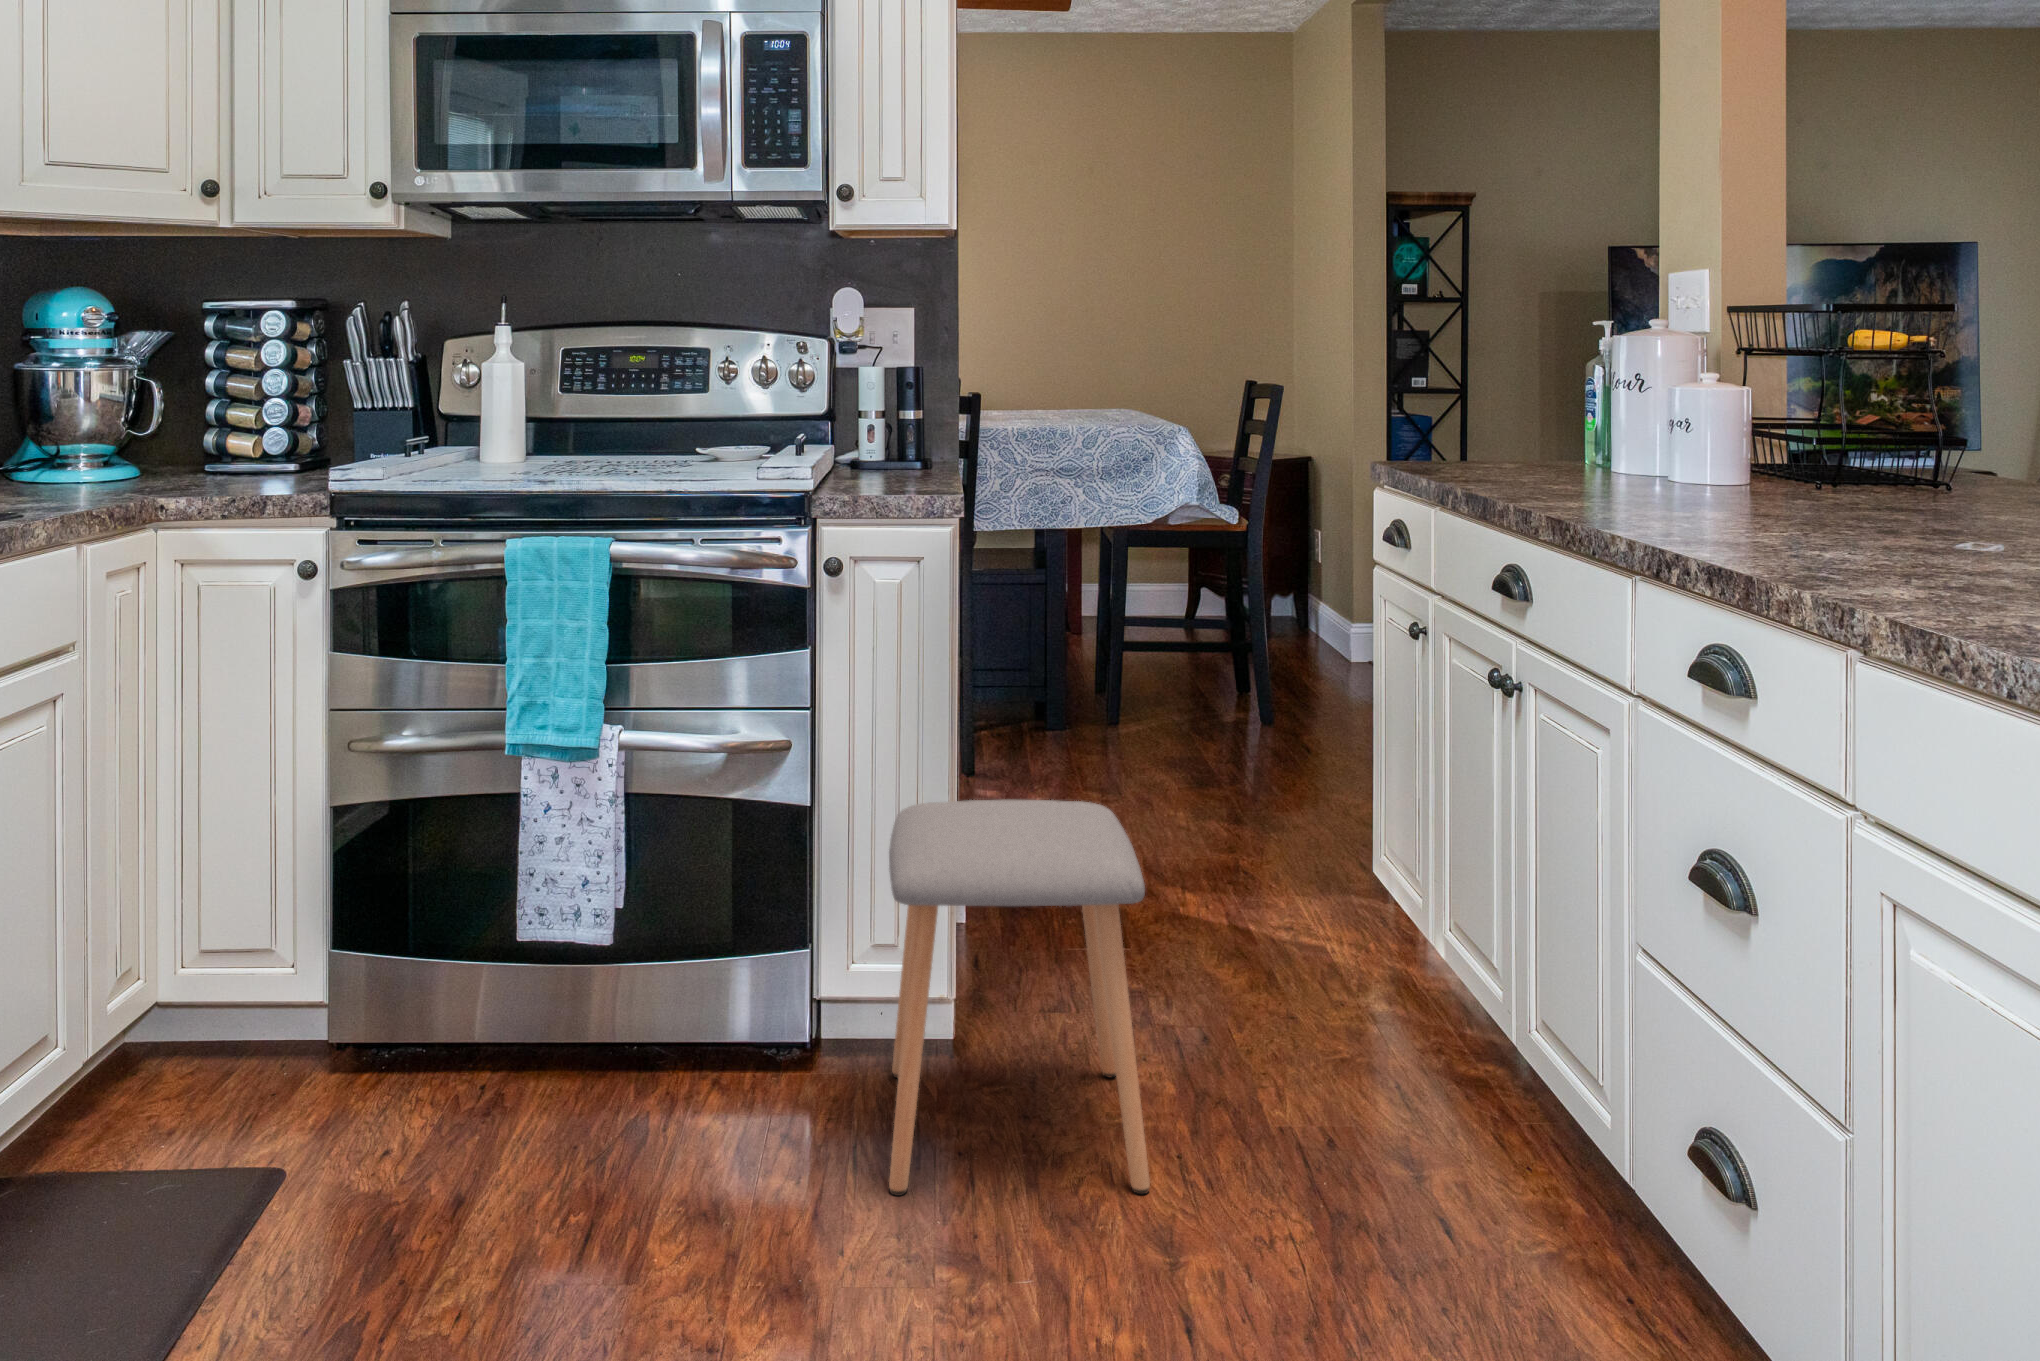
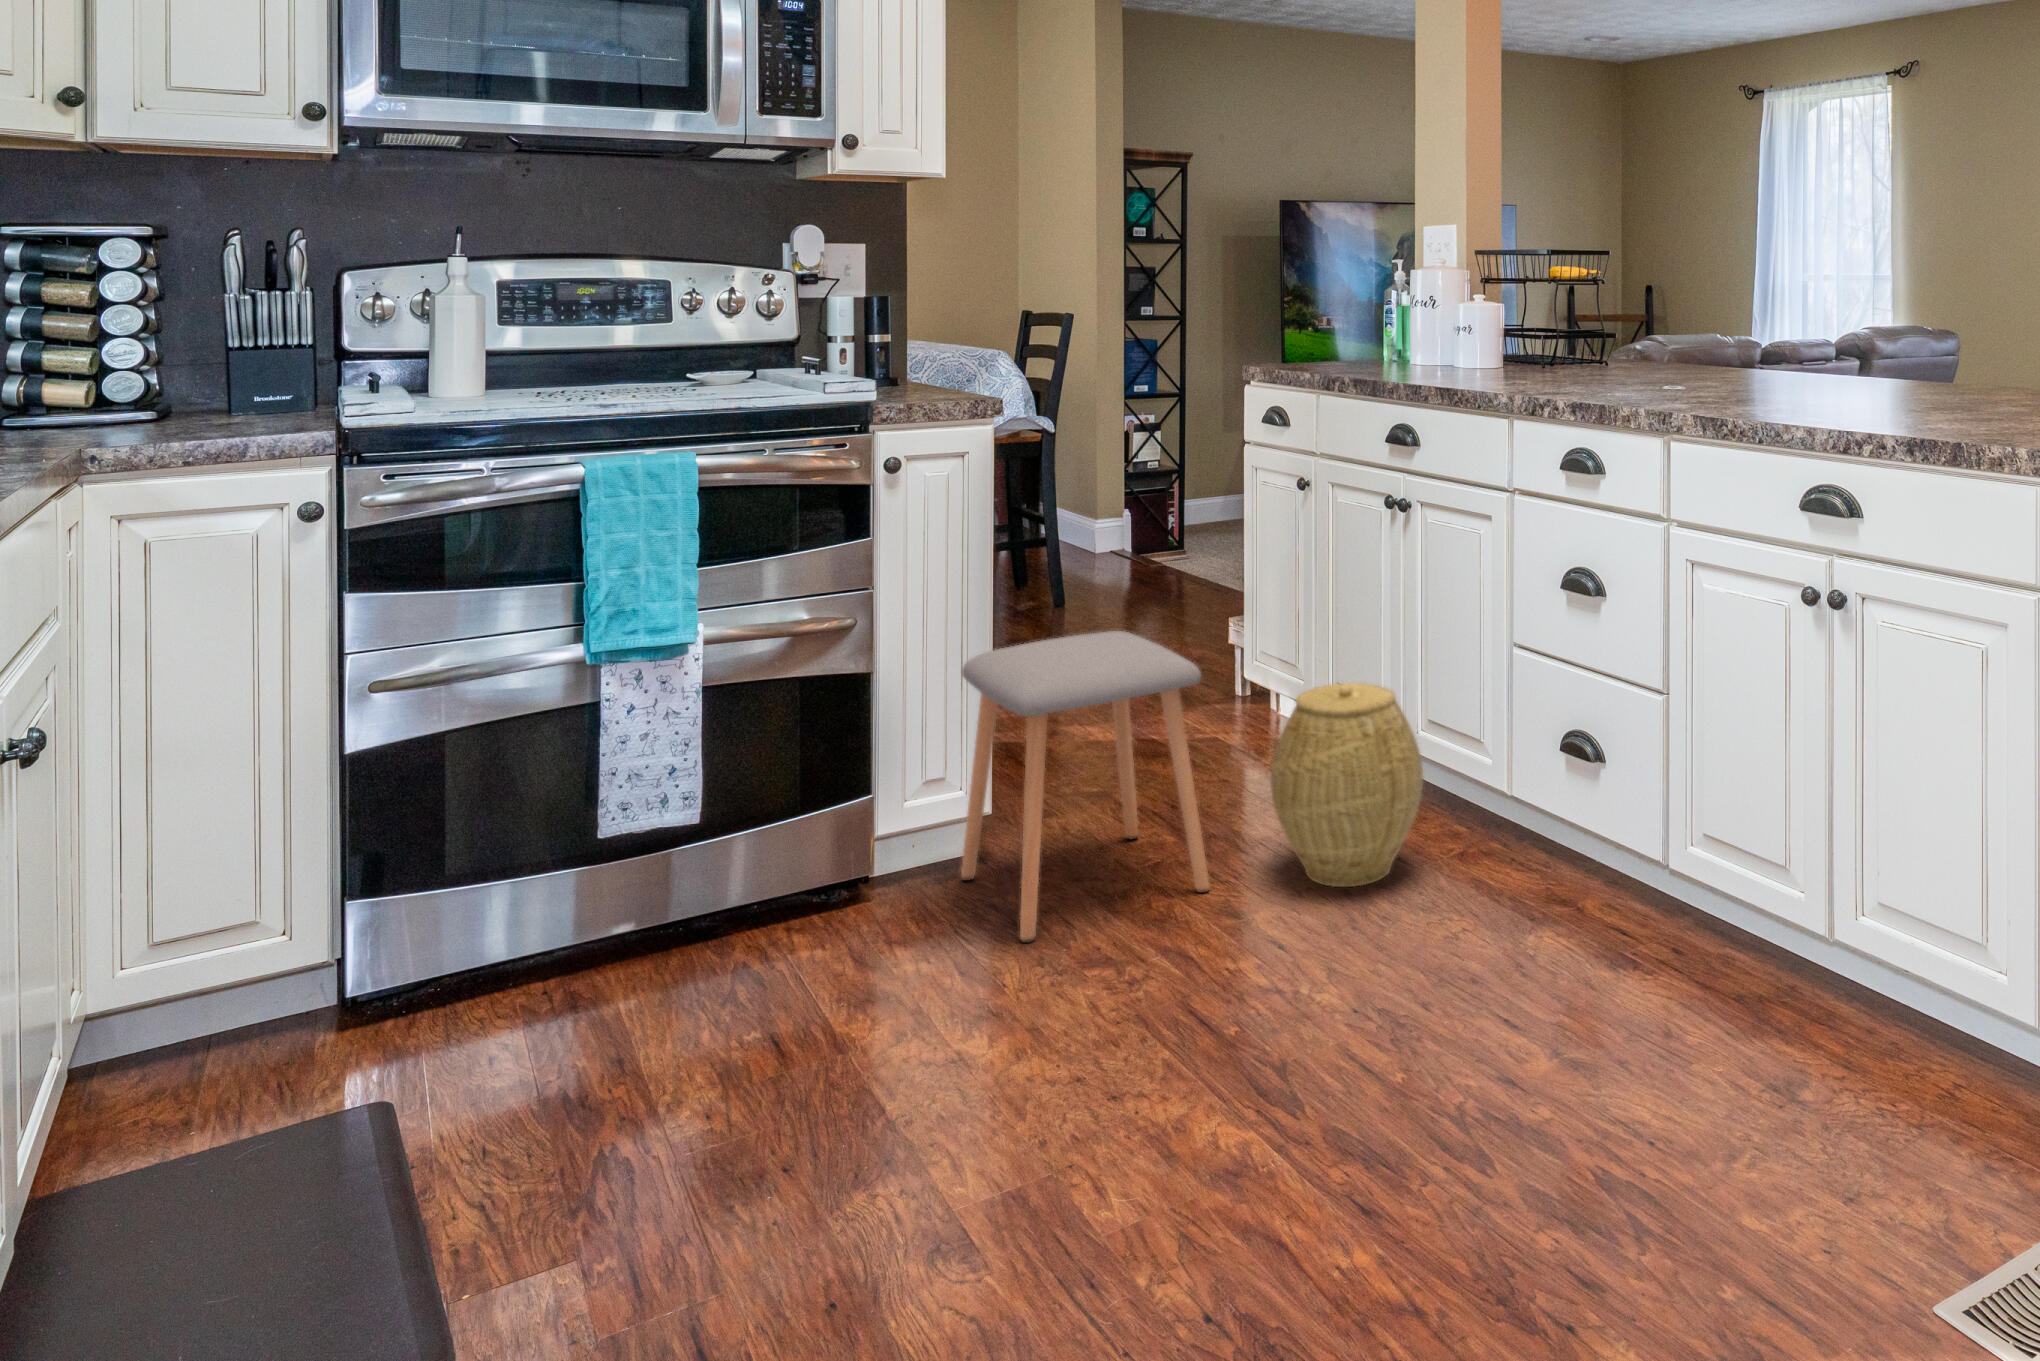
woven basket: none [1238,939,1472,1263] -> present [1271,683,1423,887]

